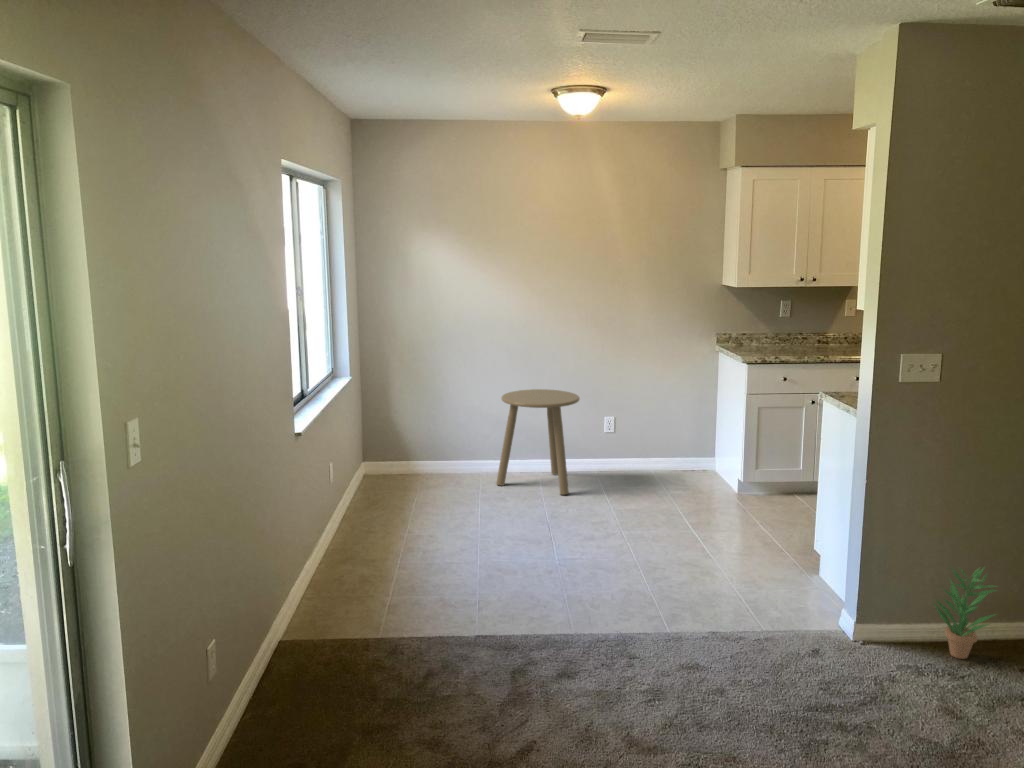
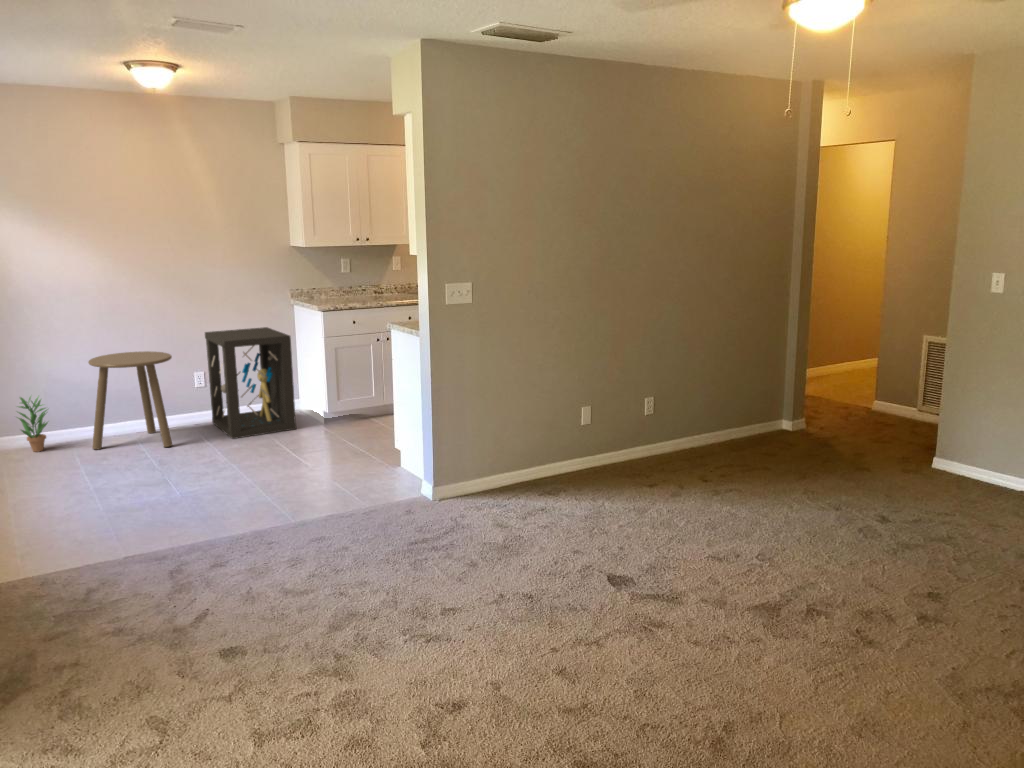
storage cabinet: none [617,374,707,496] -> present [205,327,296,439]
potted plant: present [934,567,995,659] -> present [18,397,48,452]

